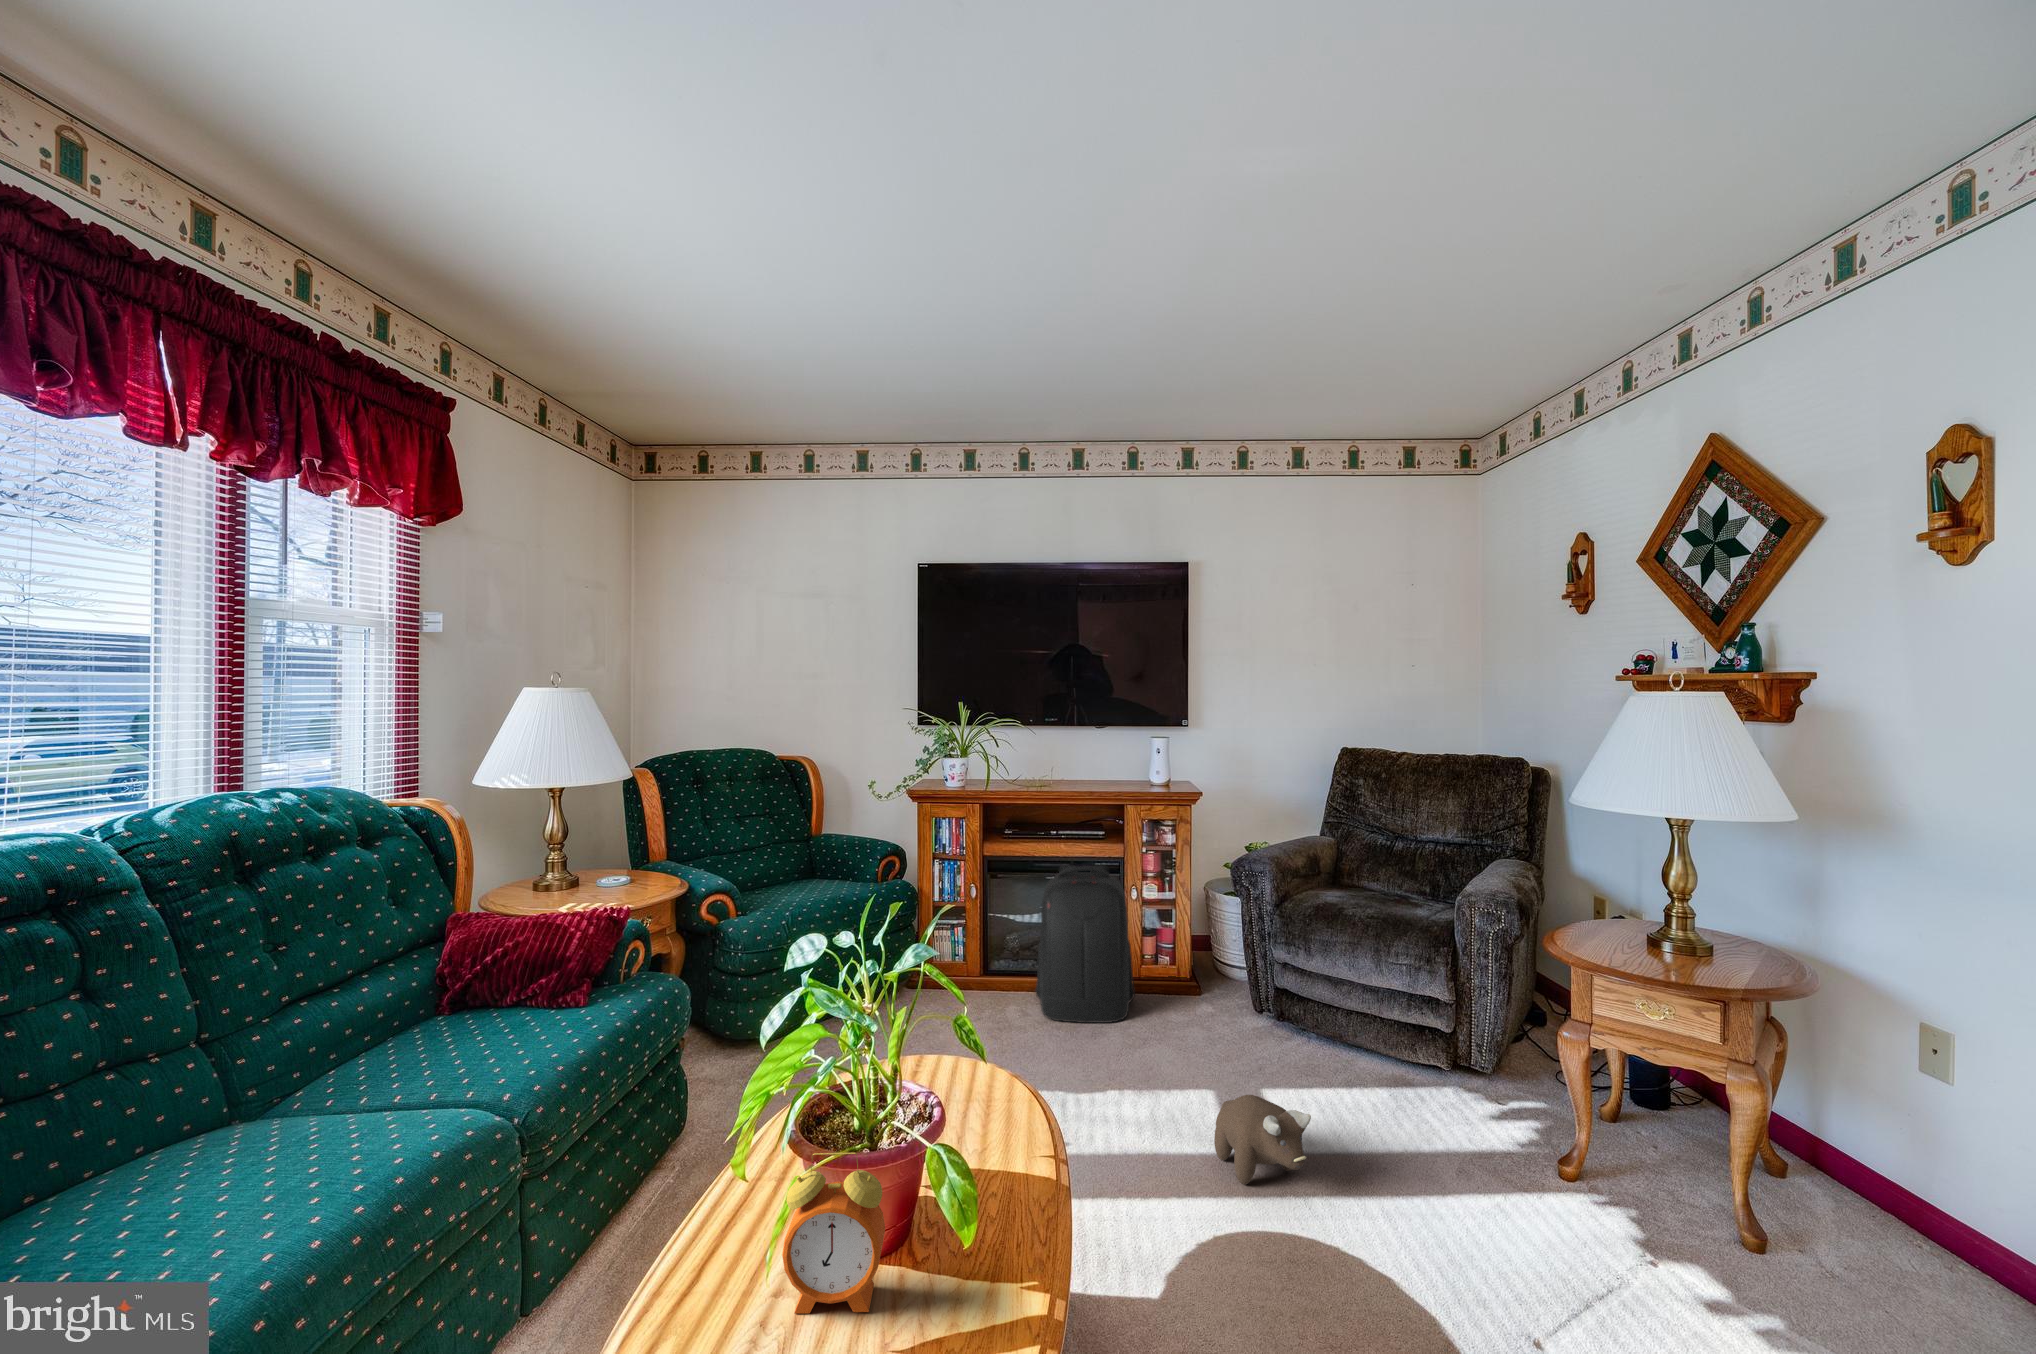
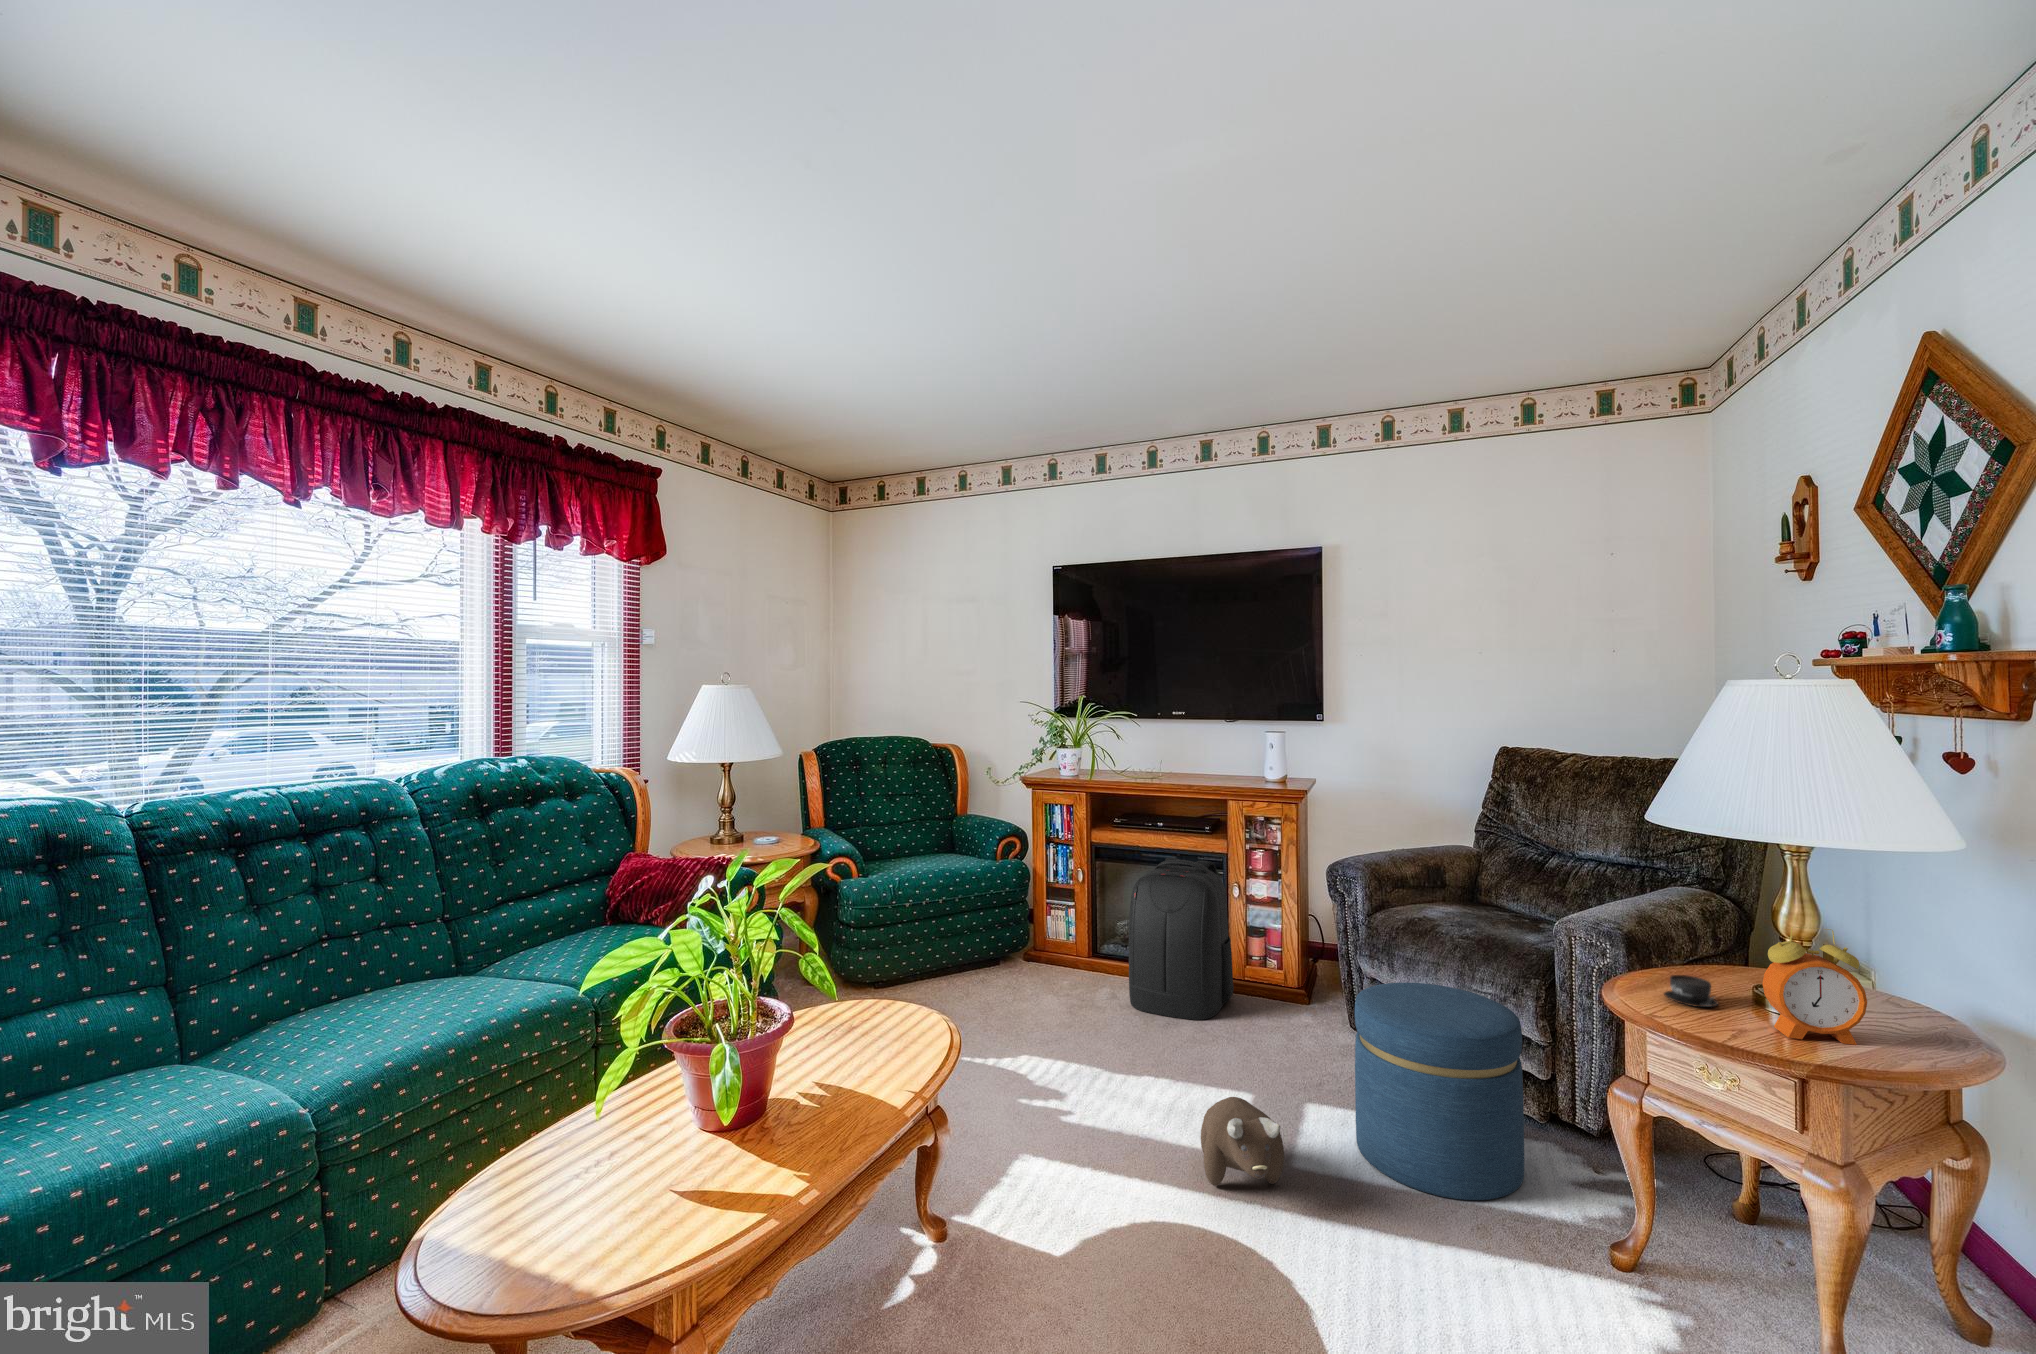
teacup: none [1602,936,1645,960] -> present [1664,975,1718,1007]
ottoman: none [1321,964,1467,1152] -> present [1355,982,1524,1200]
alarm clock: present [782,1153,885,1314] -> present [1762,927,1867,1045]

